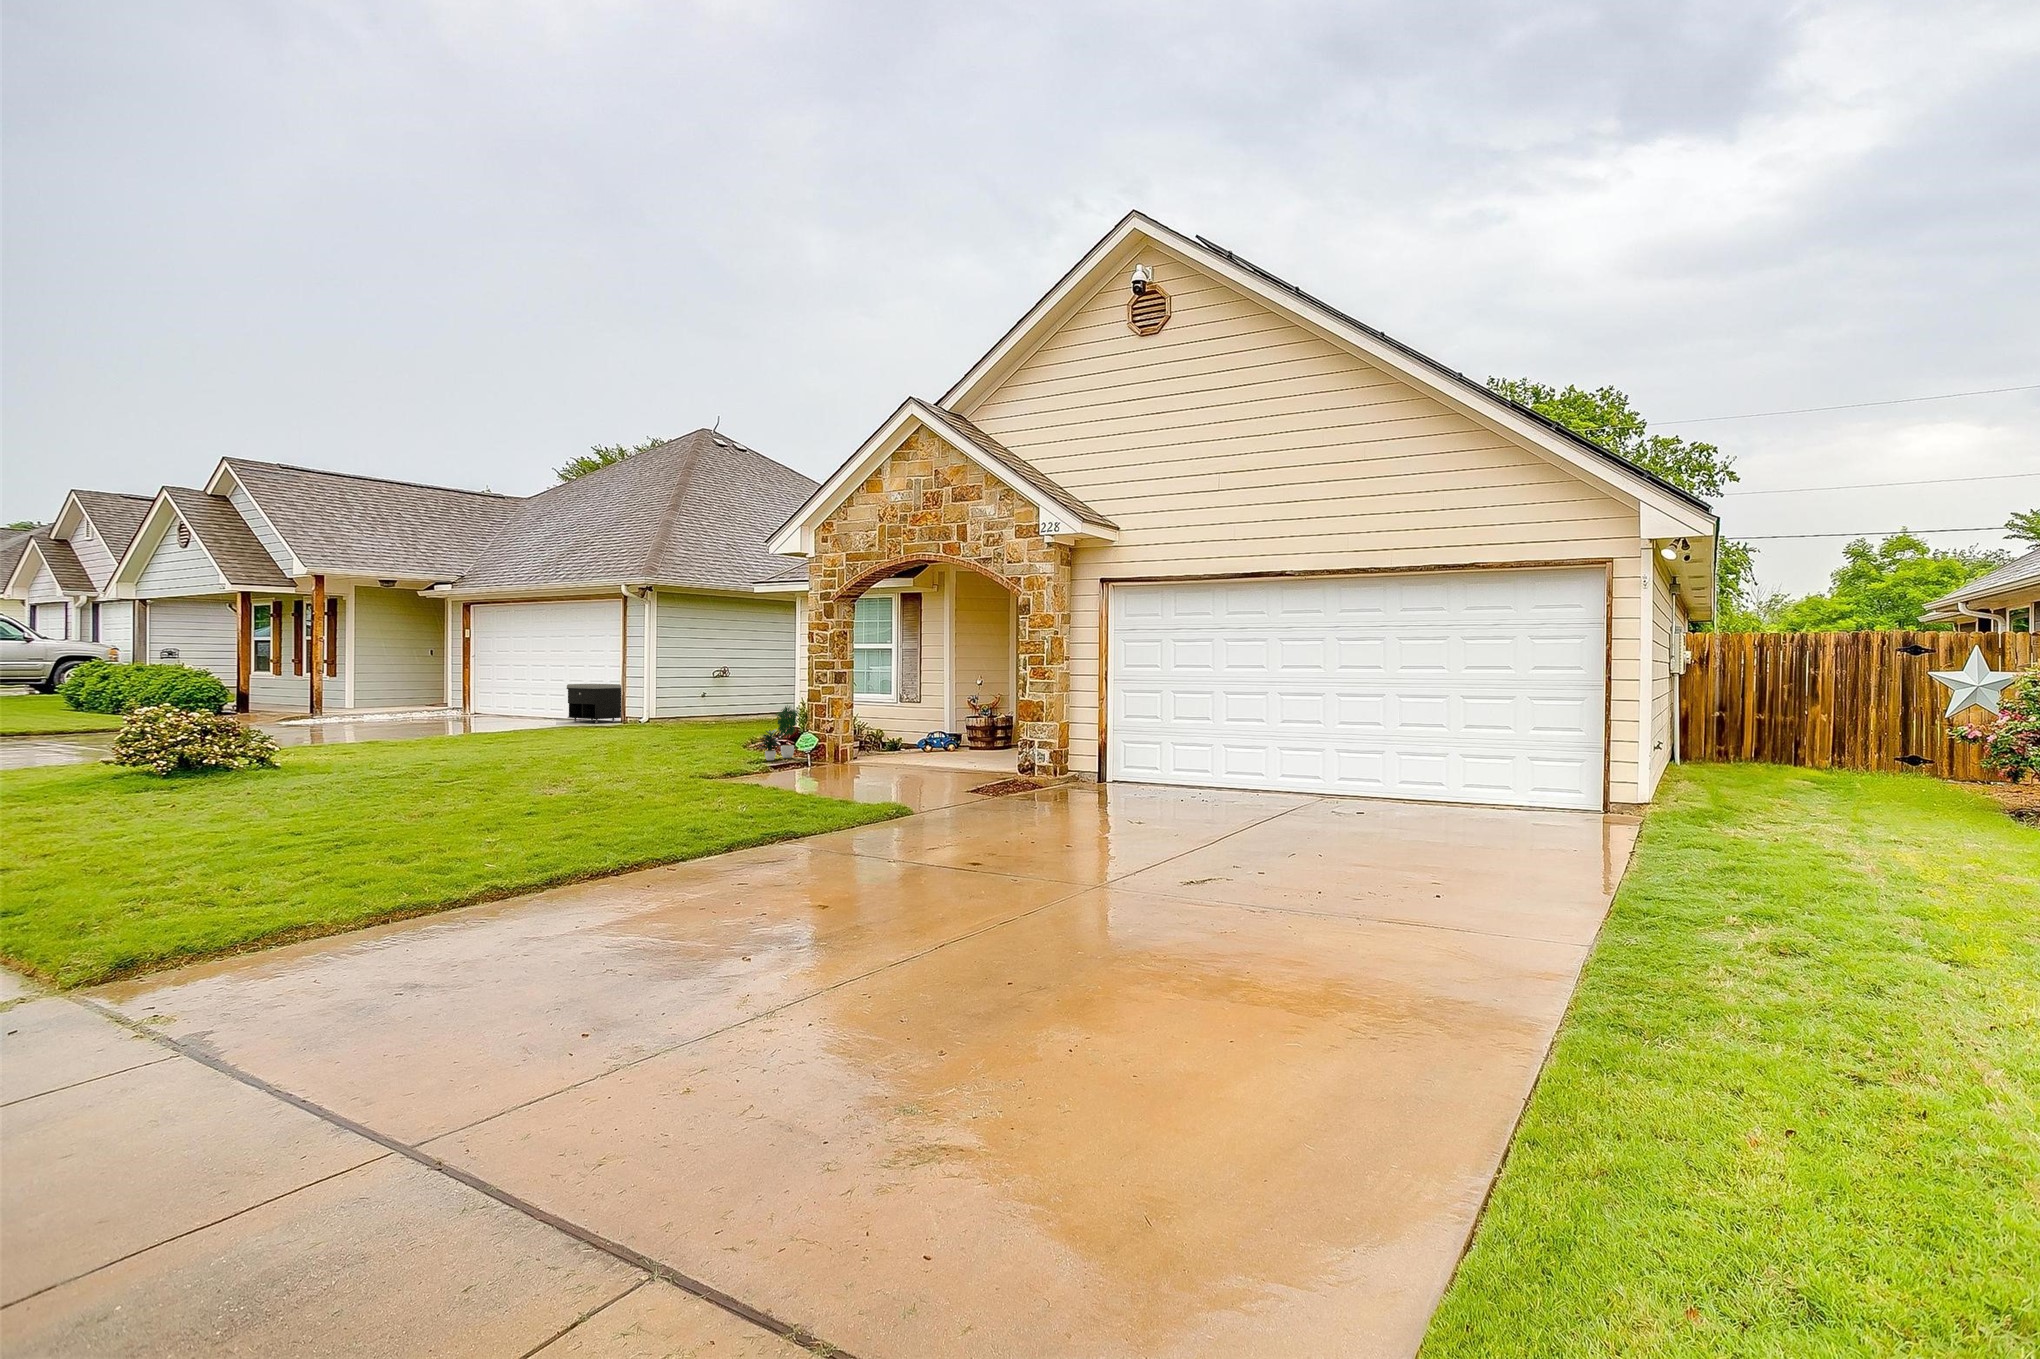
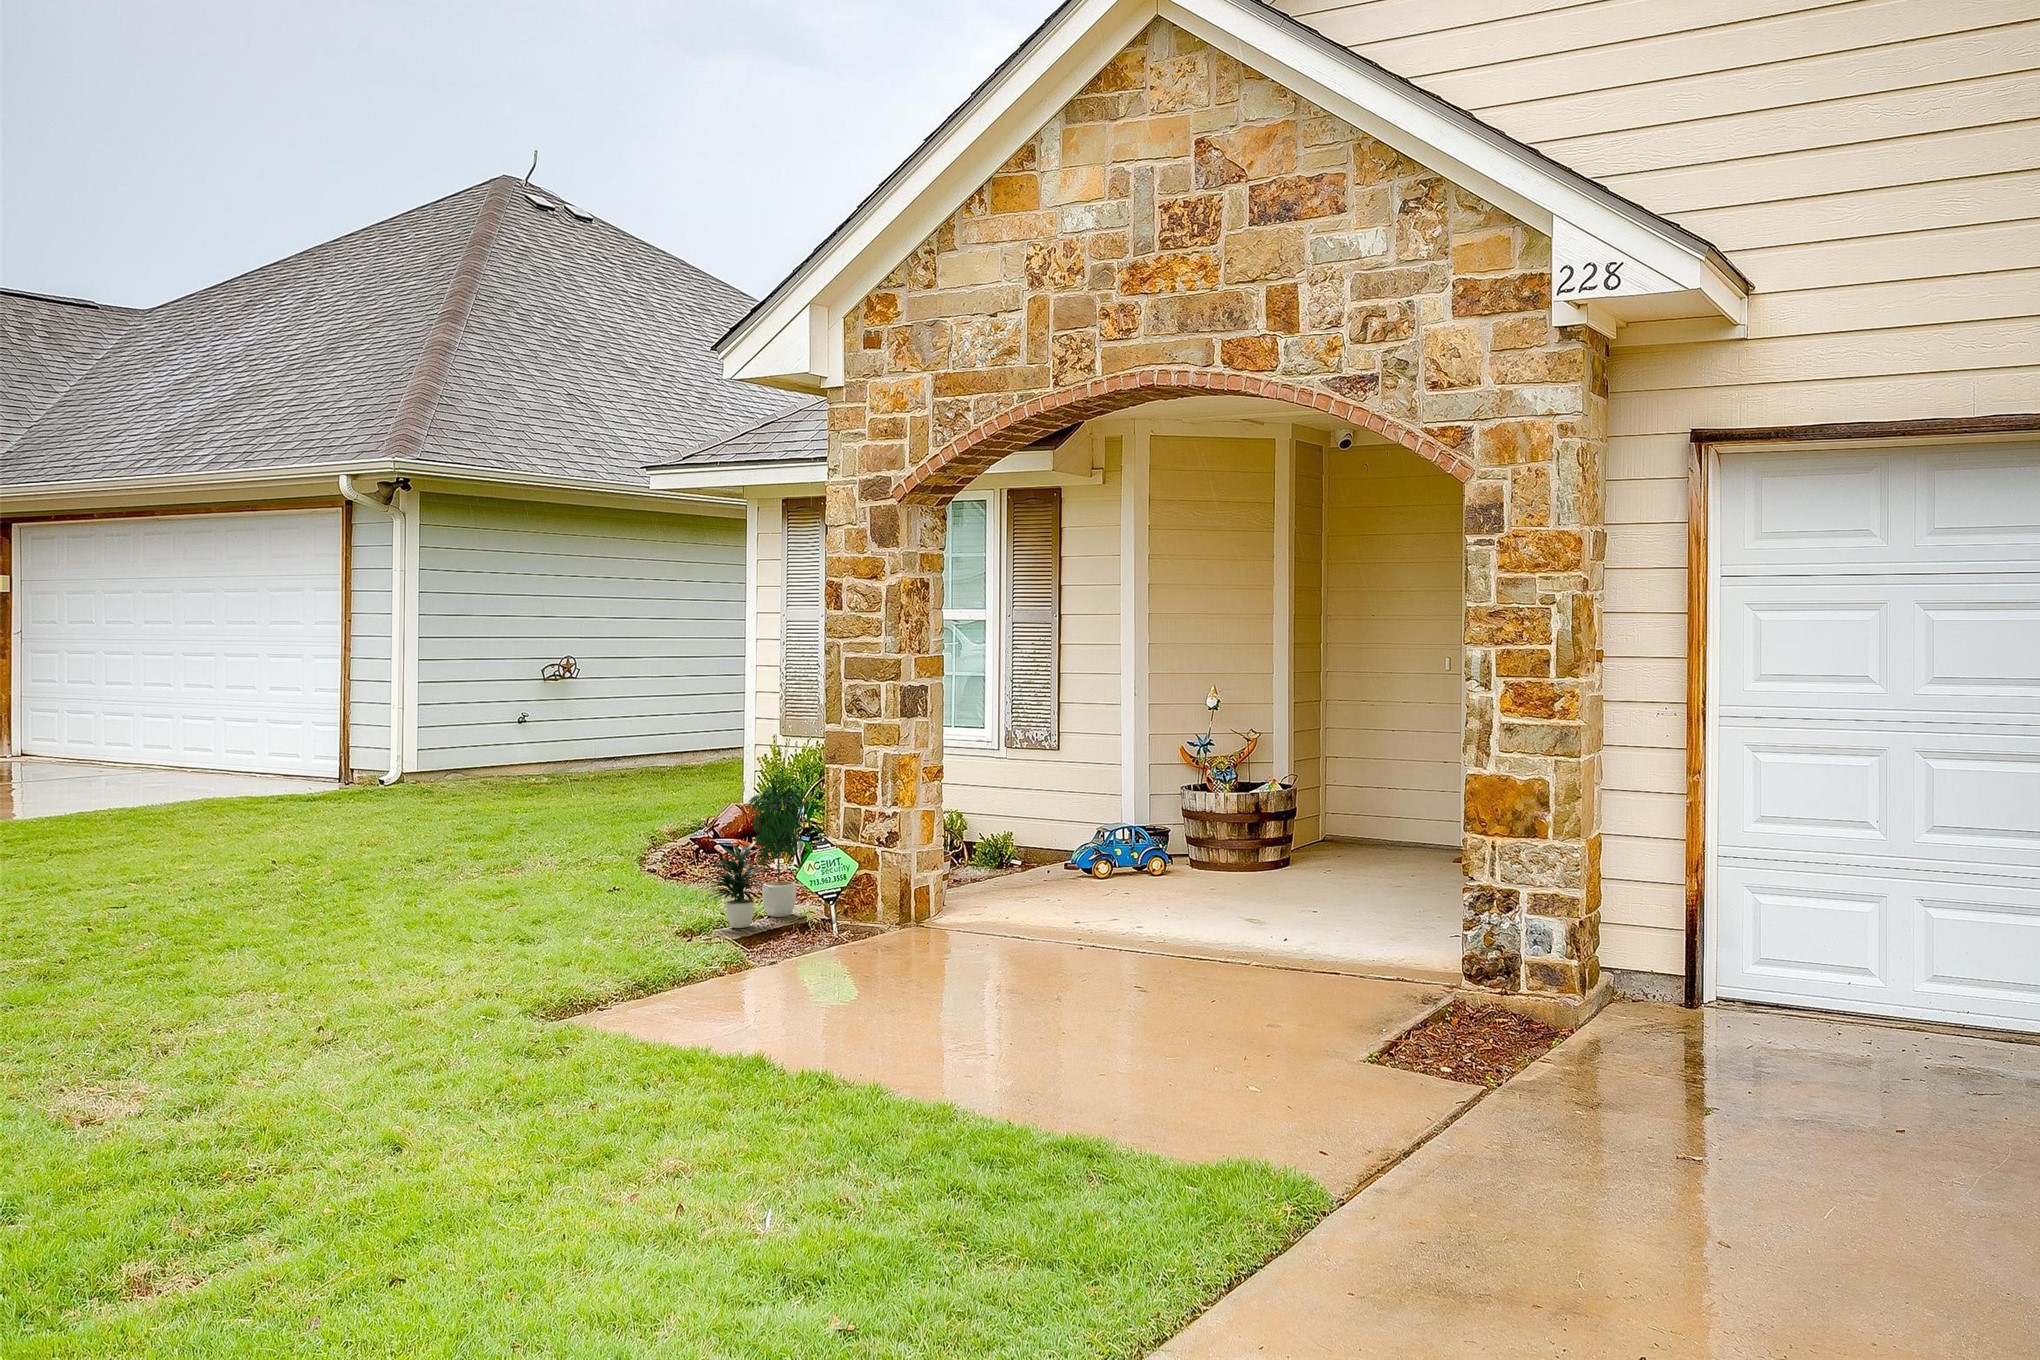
storage bench: present [567,684,621,723] -> none [219,697,343,789]

